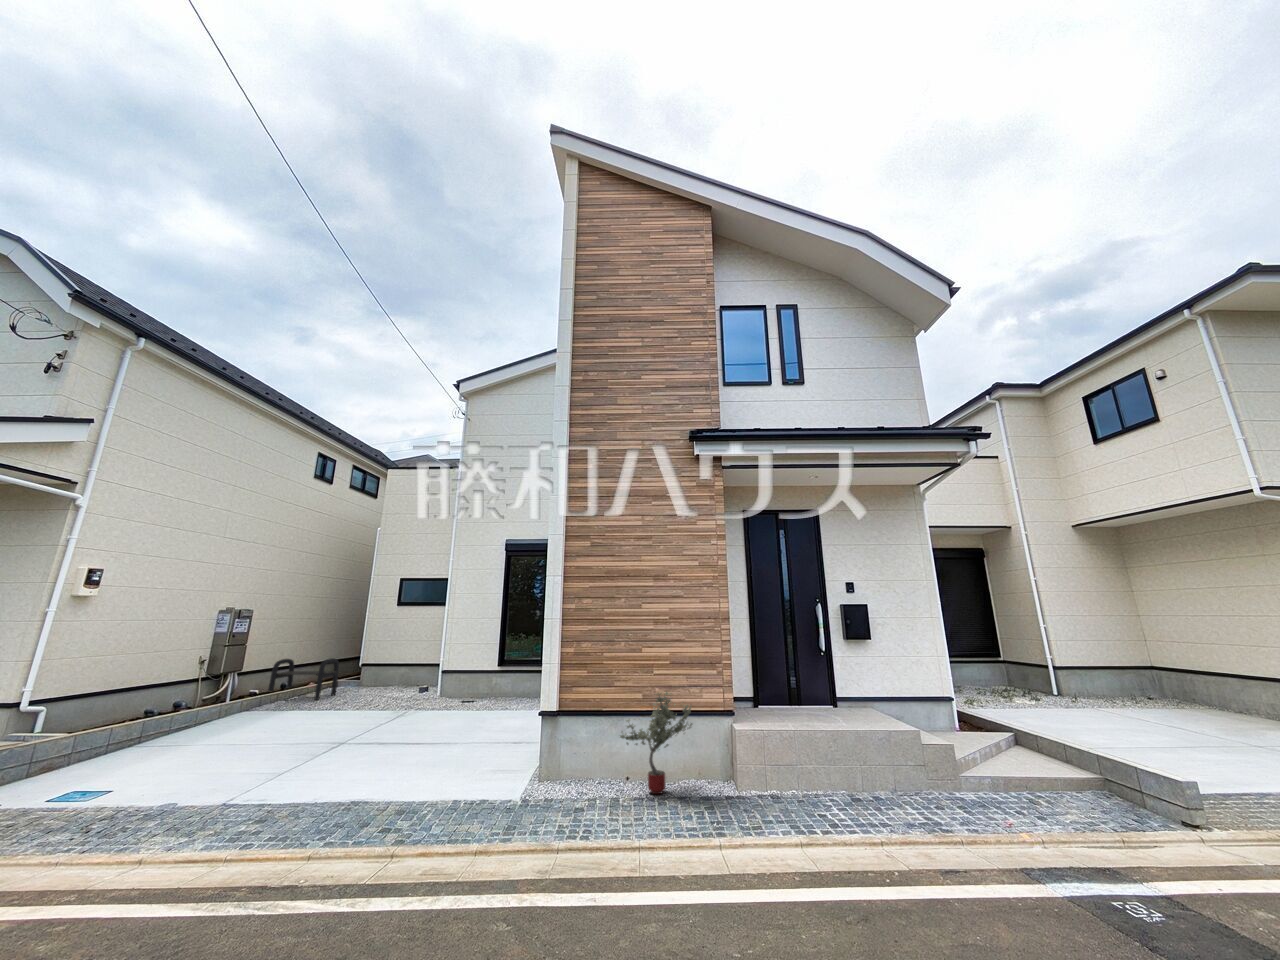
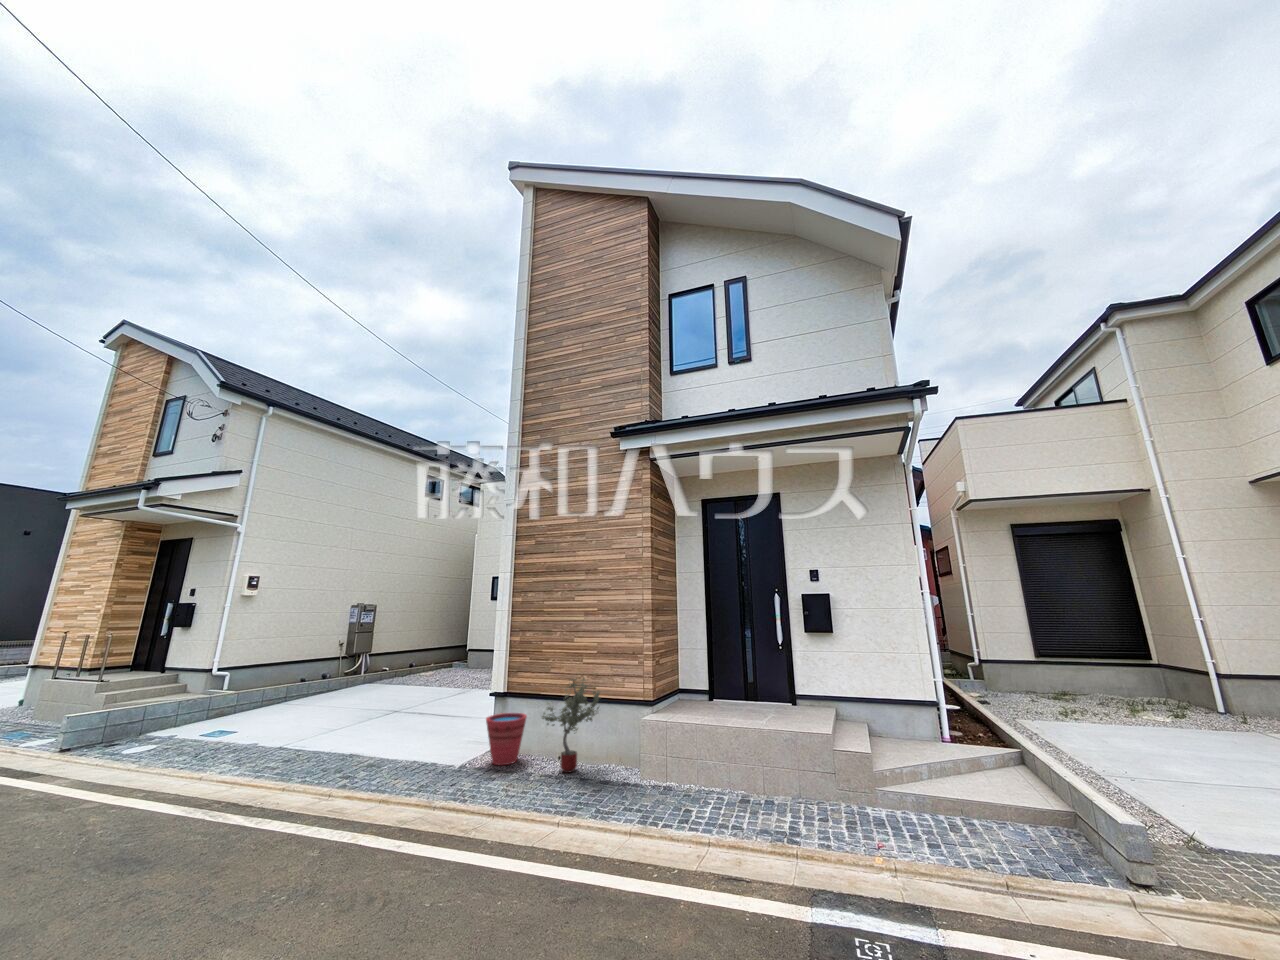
bench: present [268,658,339,700] -> none [397,641,448,674]
bucket: none [550,734,595,795] -> present [486,713,527,765]

